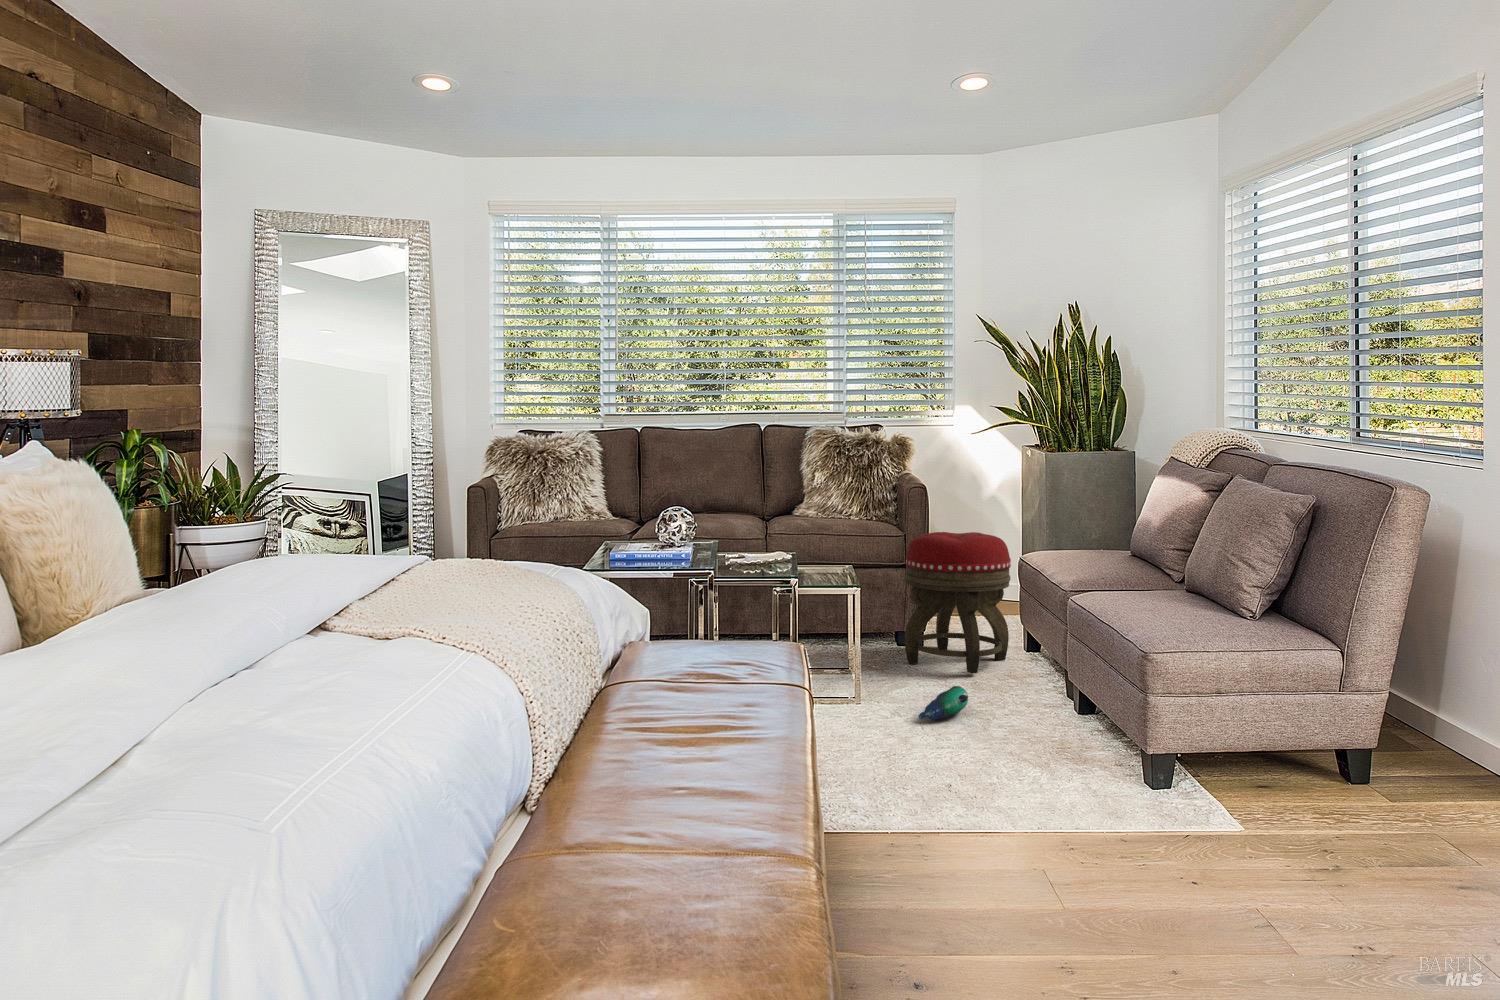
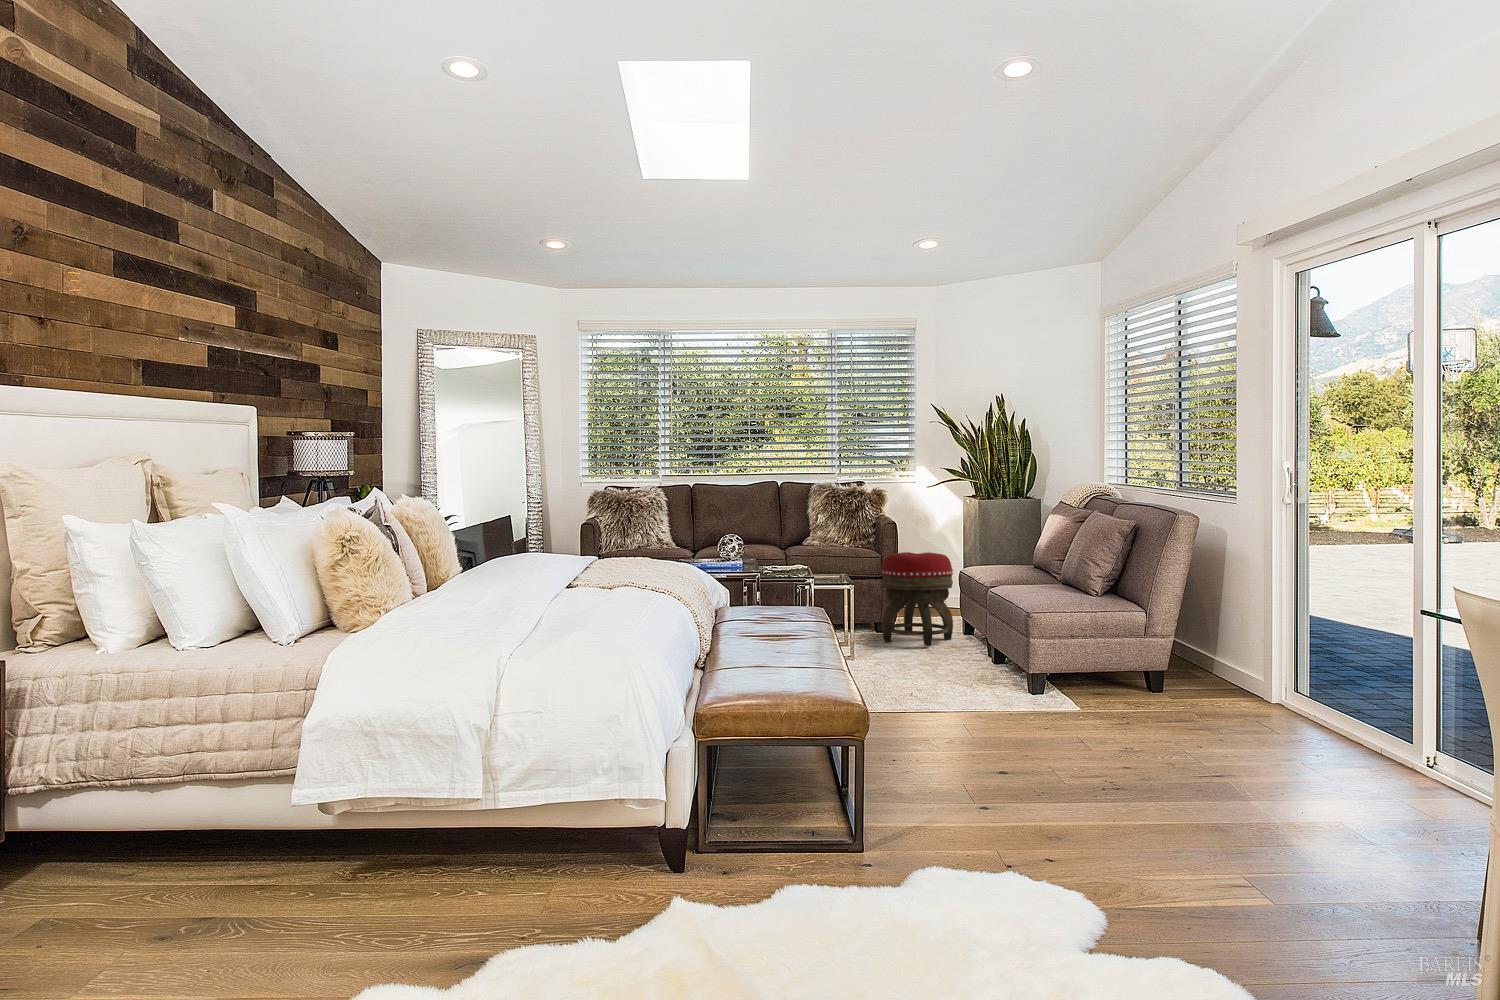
plush toy: present [918,686,968,720] -> none [890,648,923,668]

